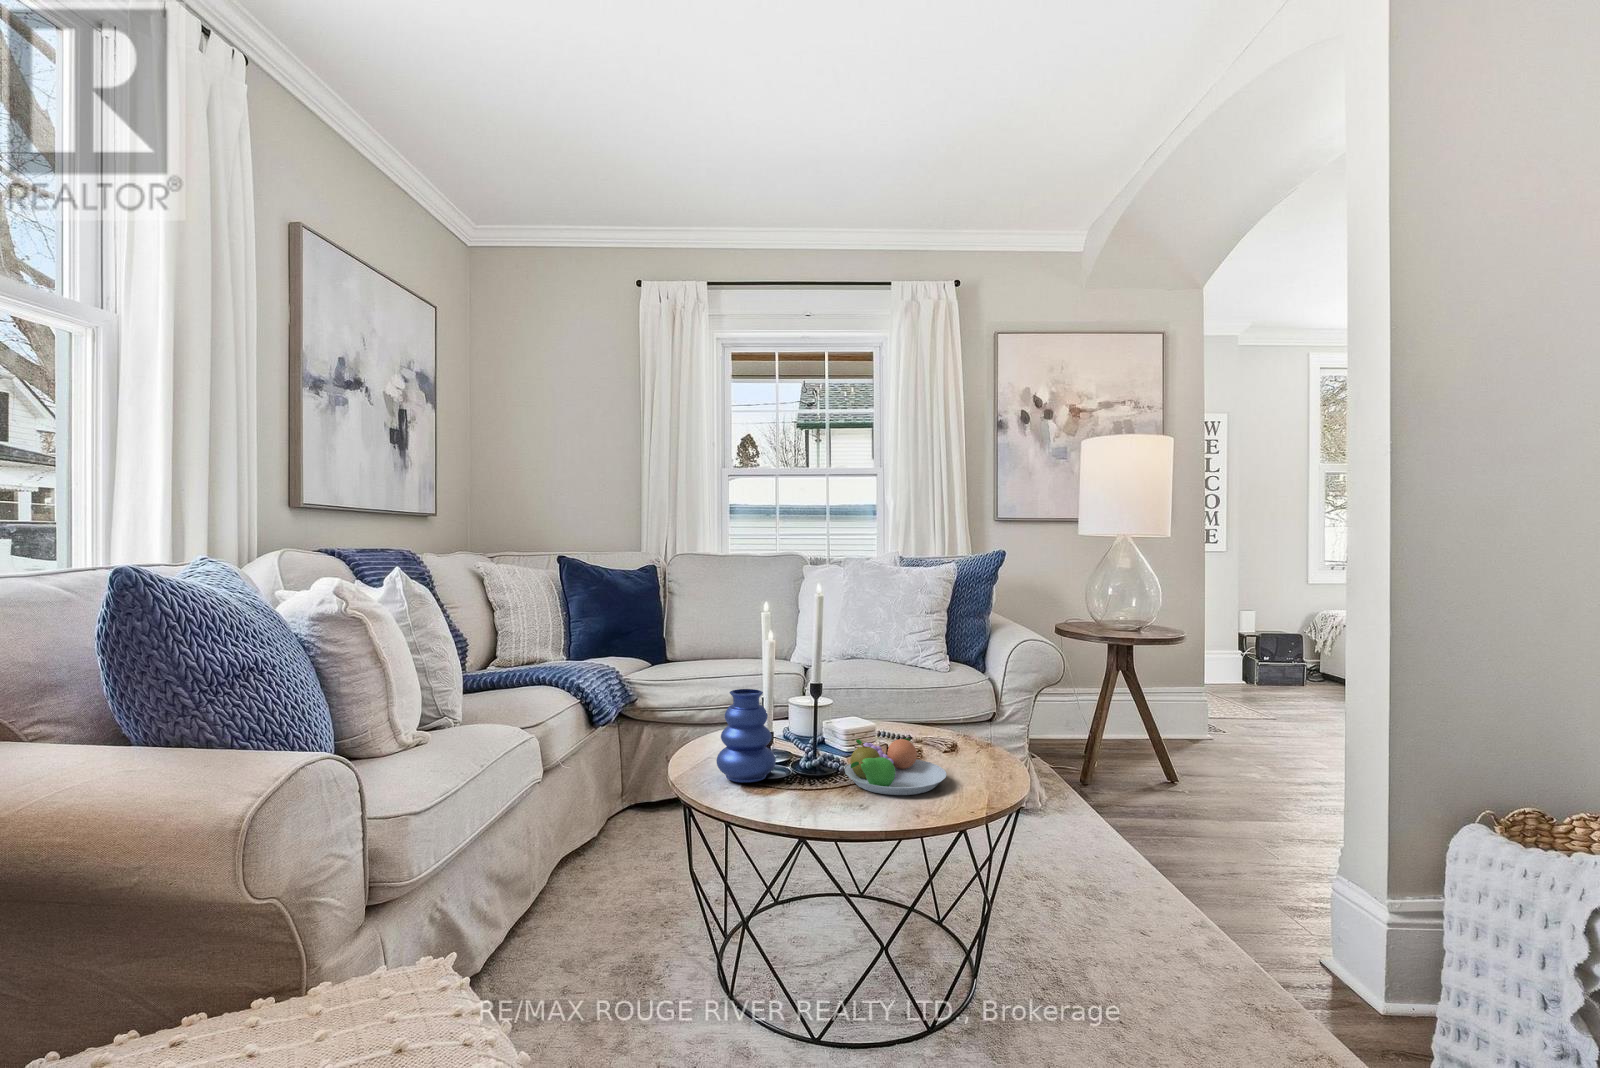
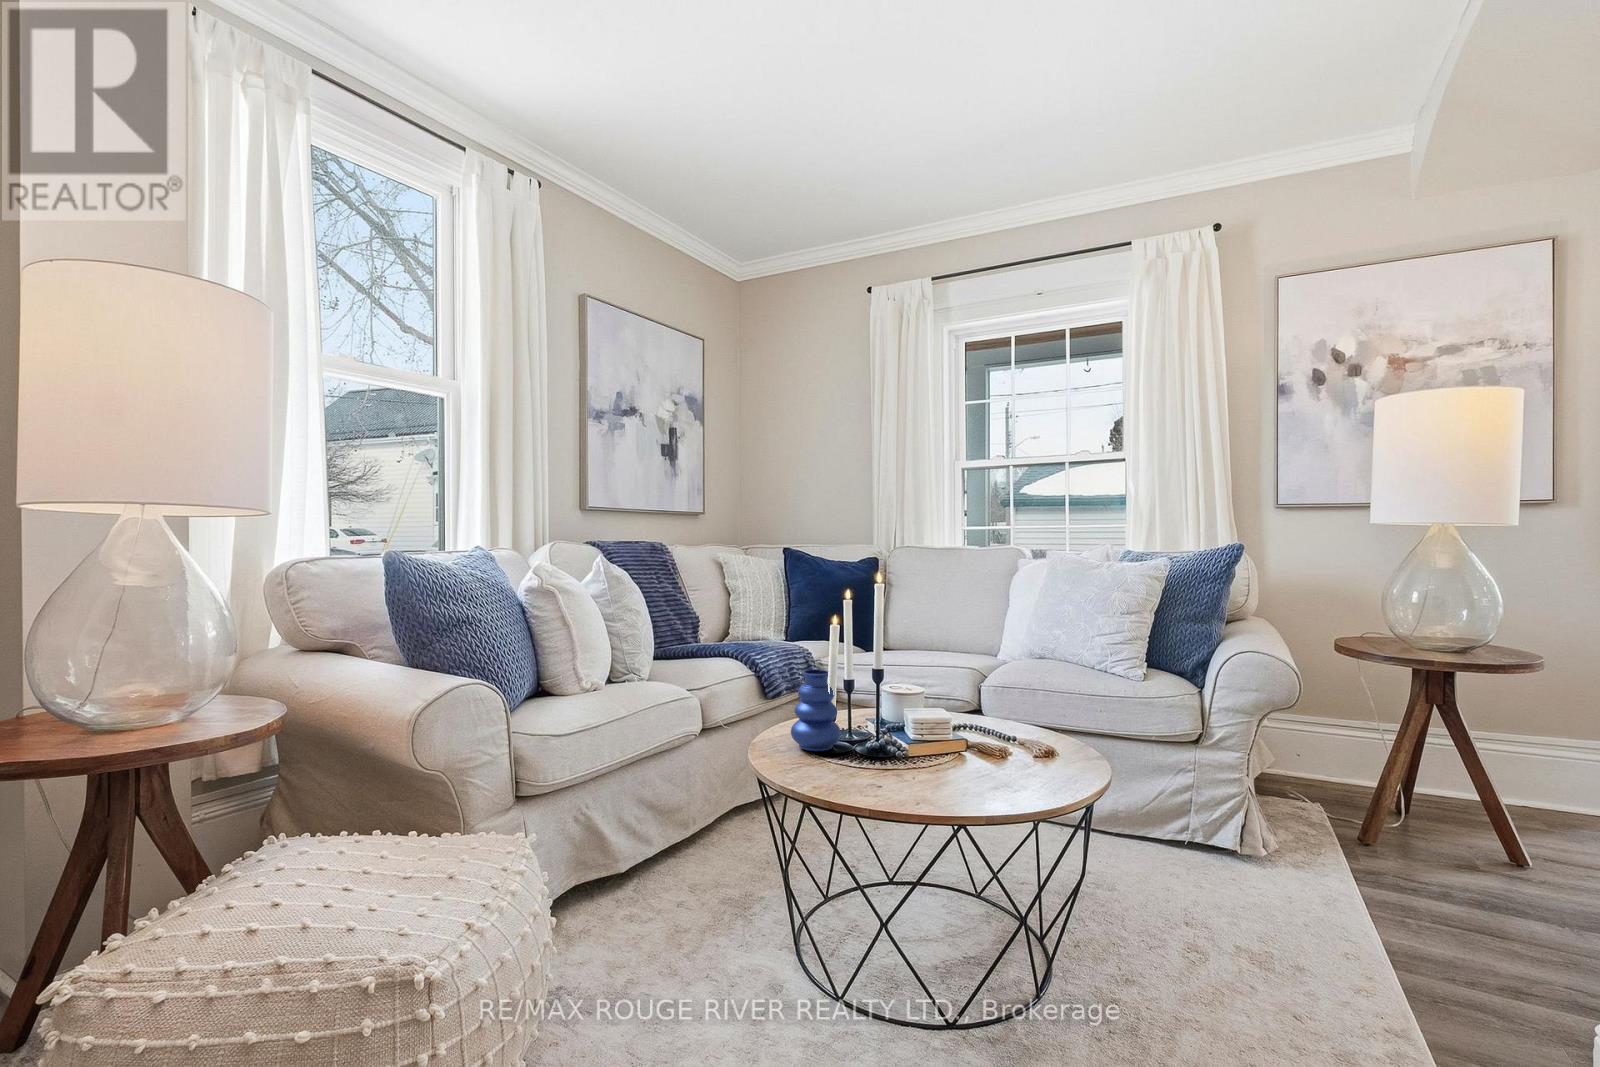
fruit bowl: present [845,738,946,795] -> none [885,725,989,782]

